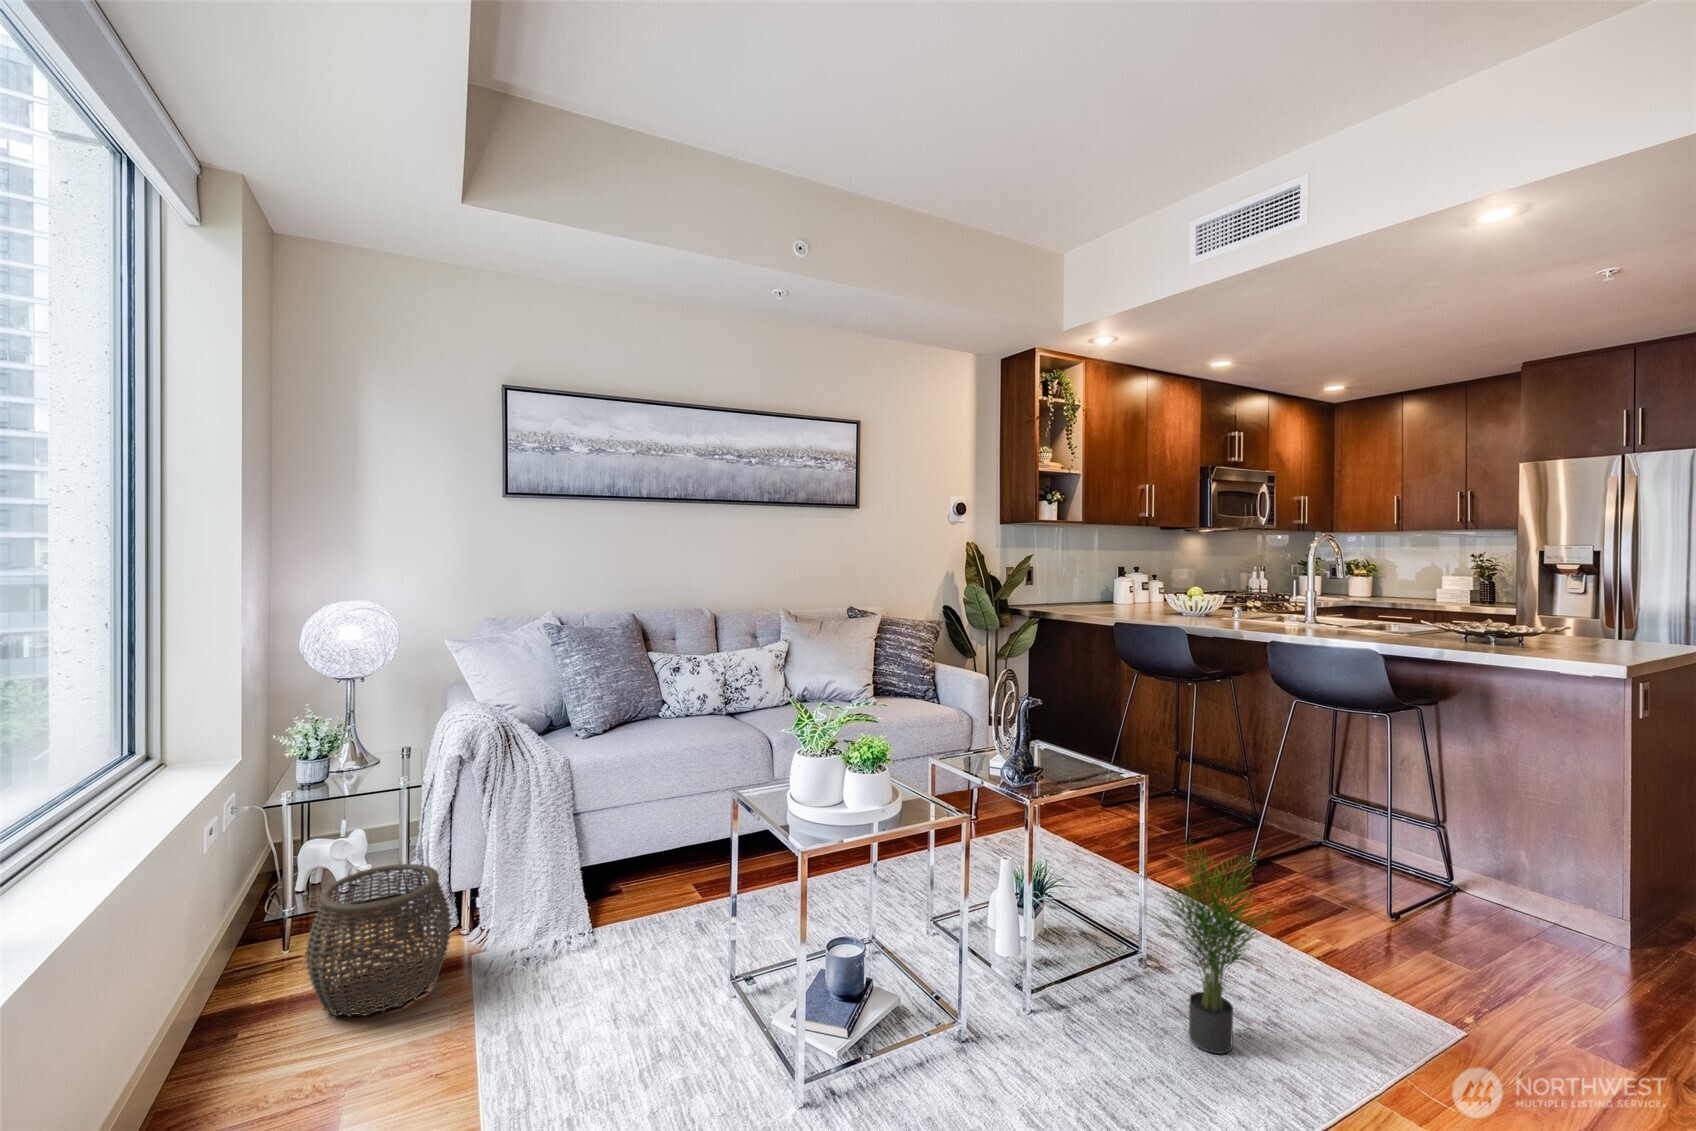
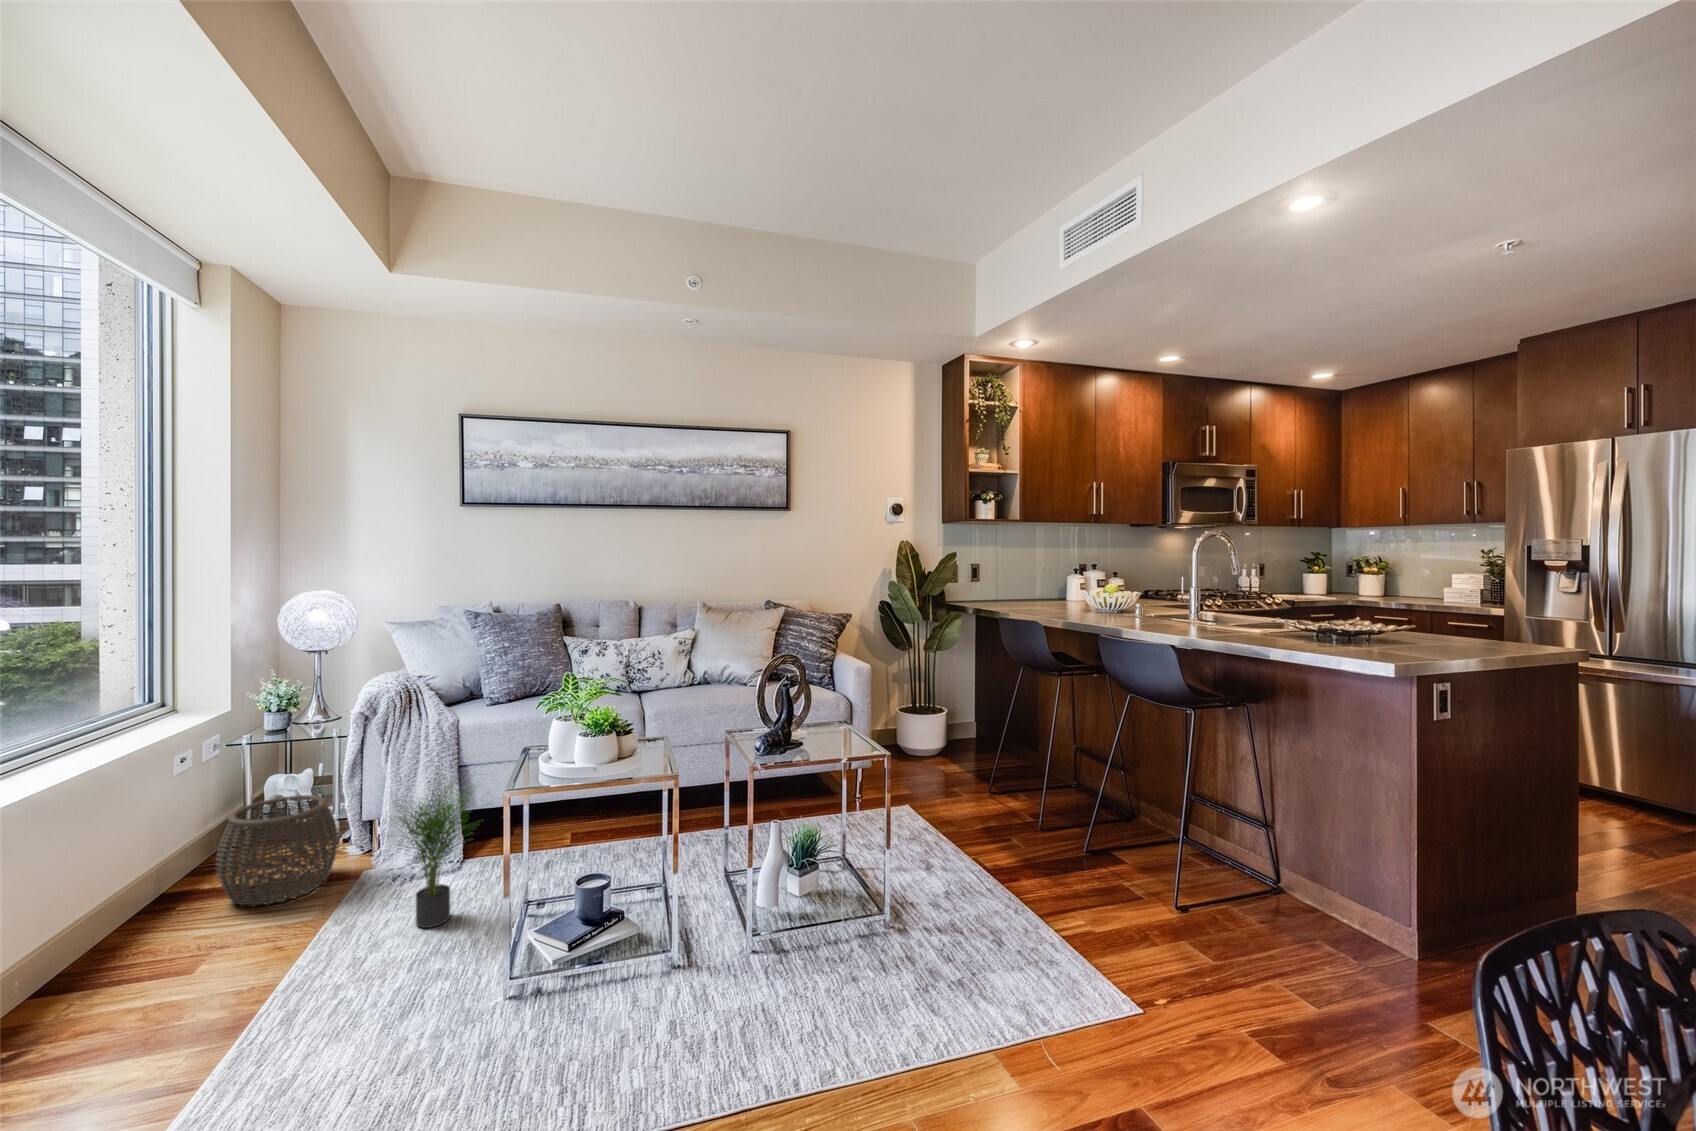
potted plant: present [1140,856,1269,1054] -> present [391,775,469,928]

